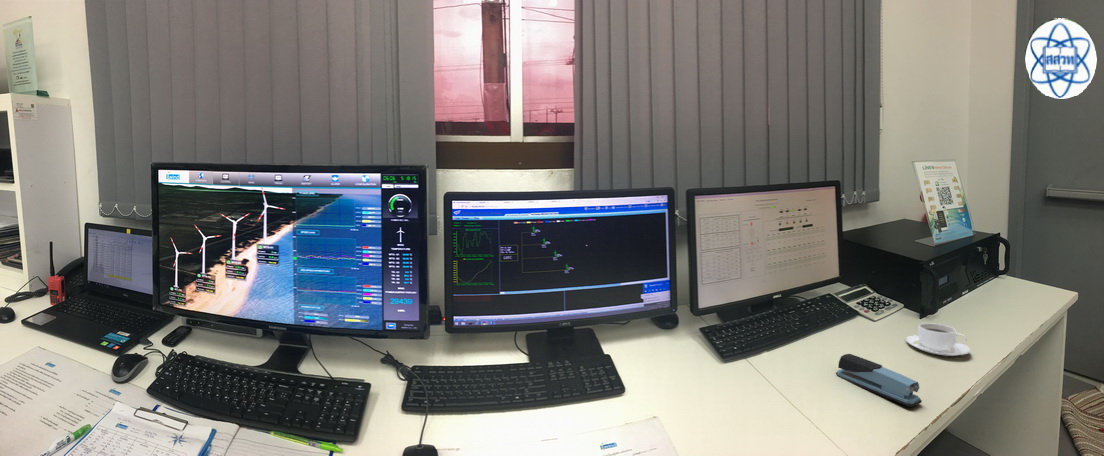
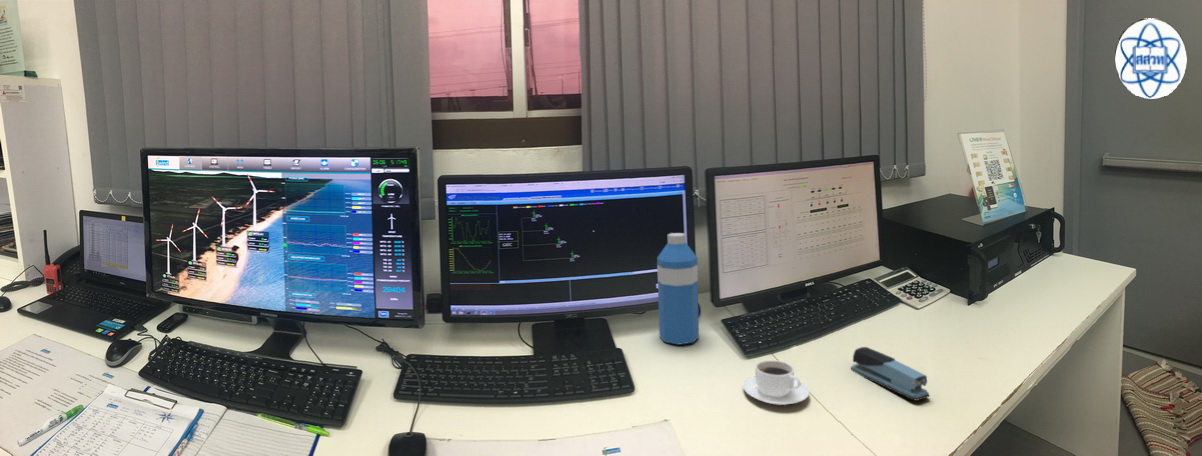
water bottle: none [646,247,685,352] -> present [657,233,699,344]
coffee cup: present [906,323,970,356] -> present [743,360,809,405]

